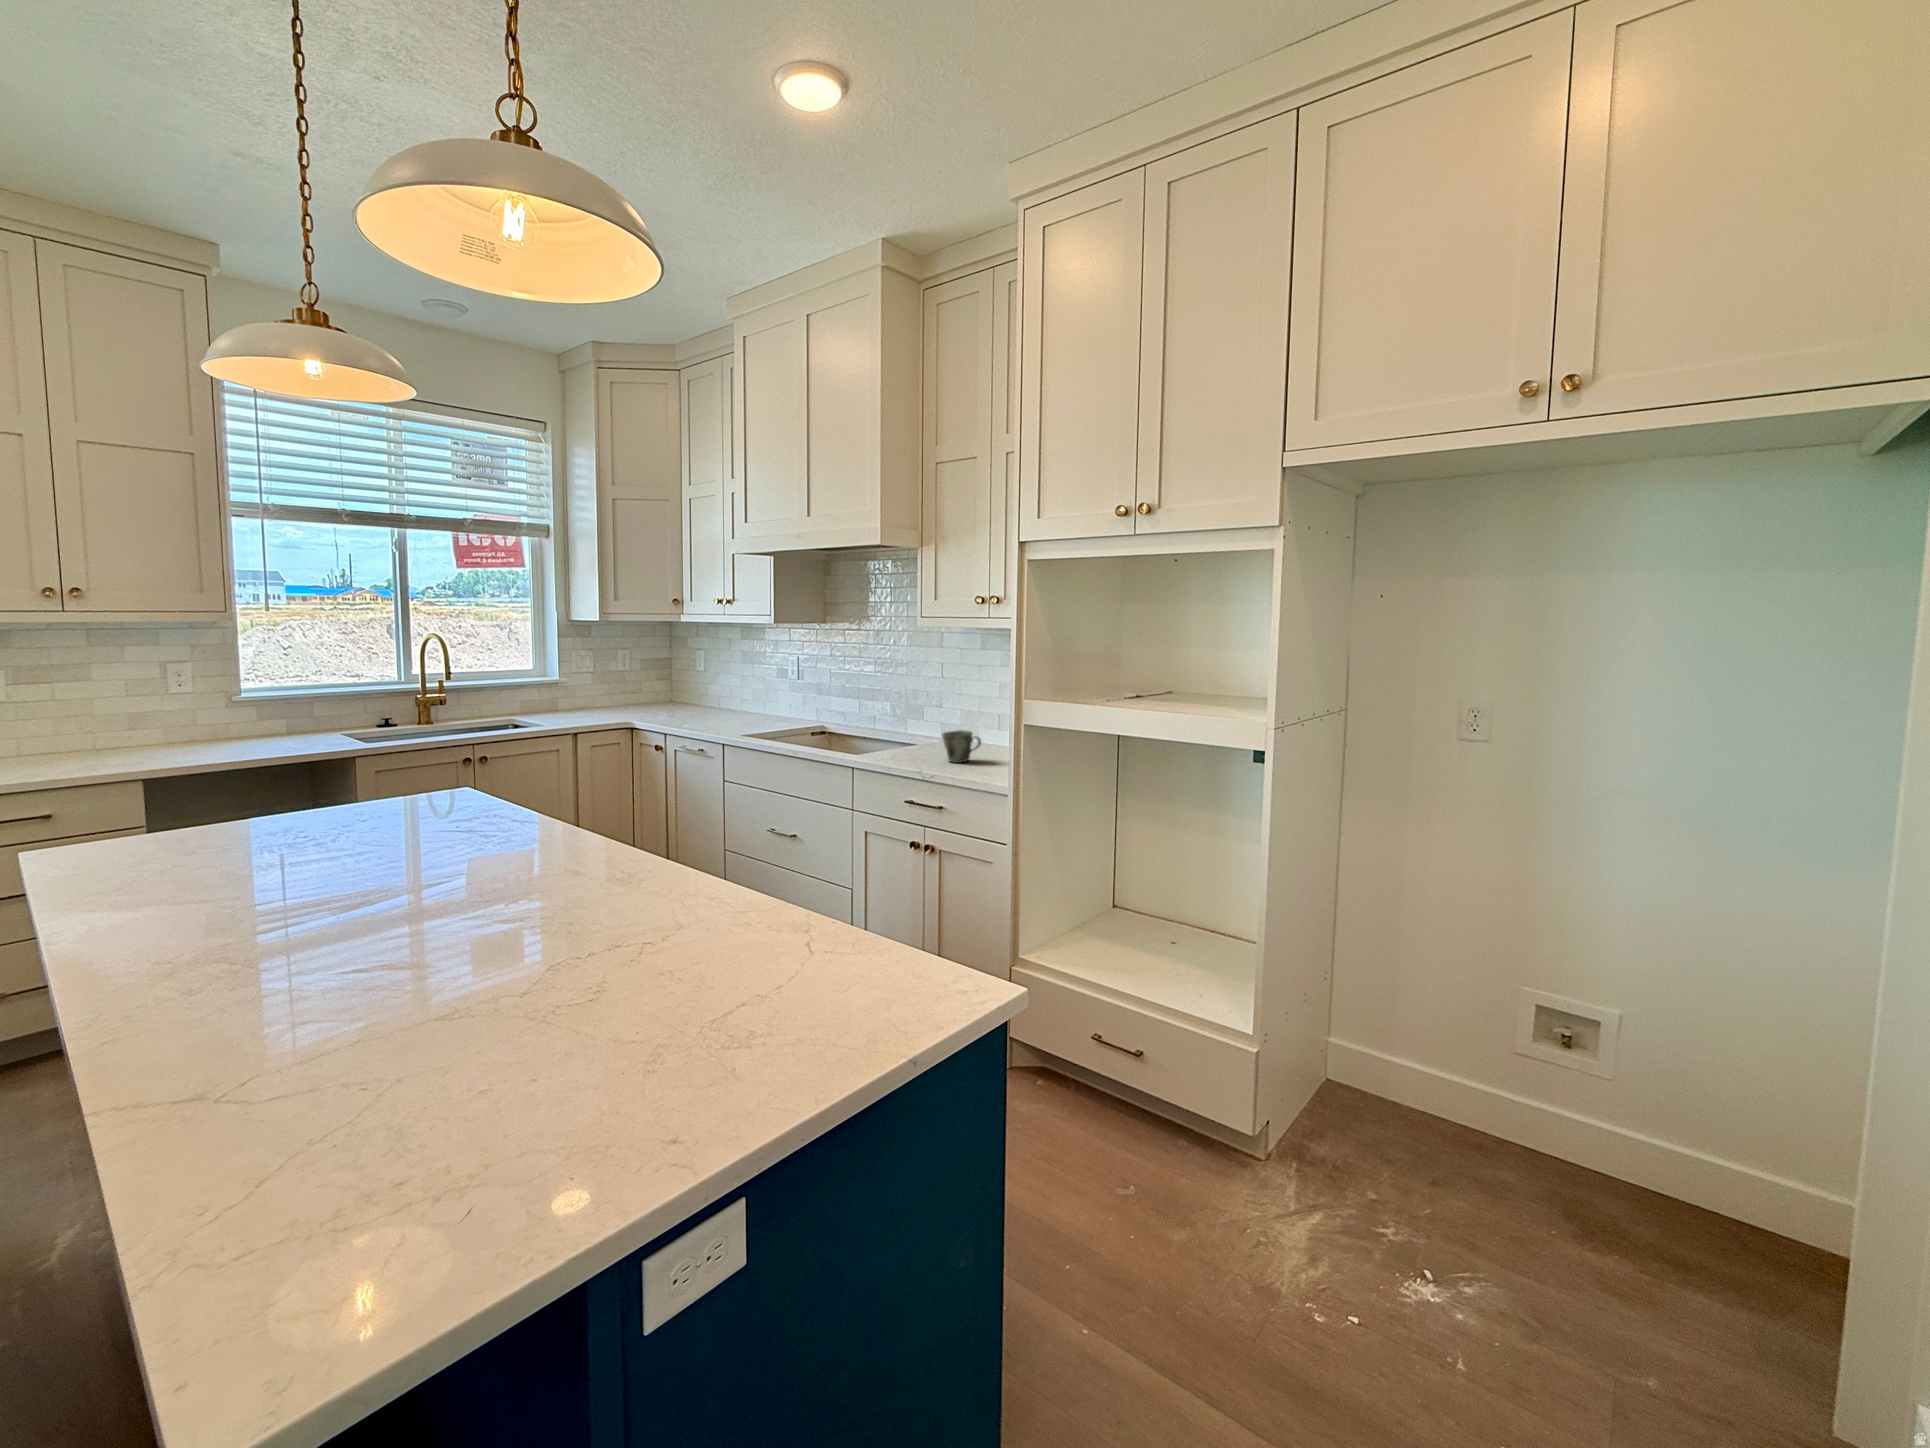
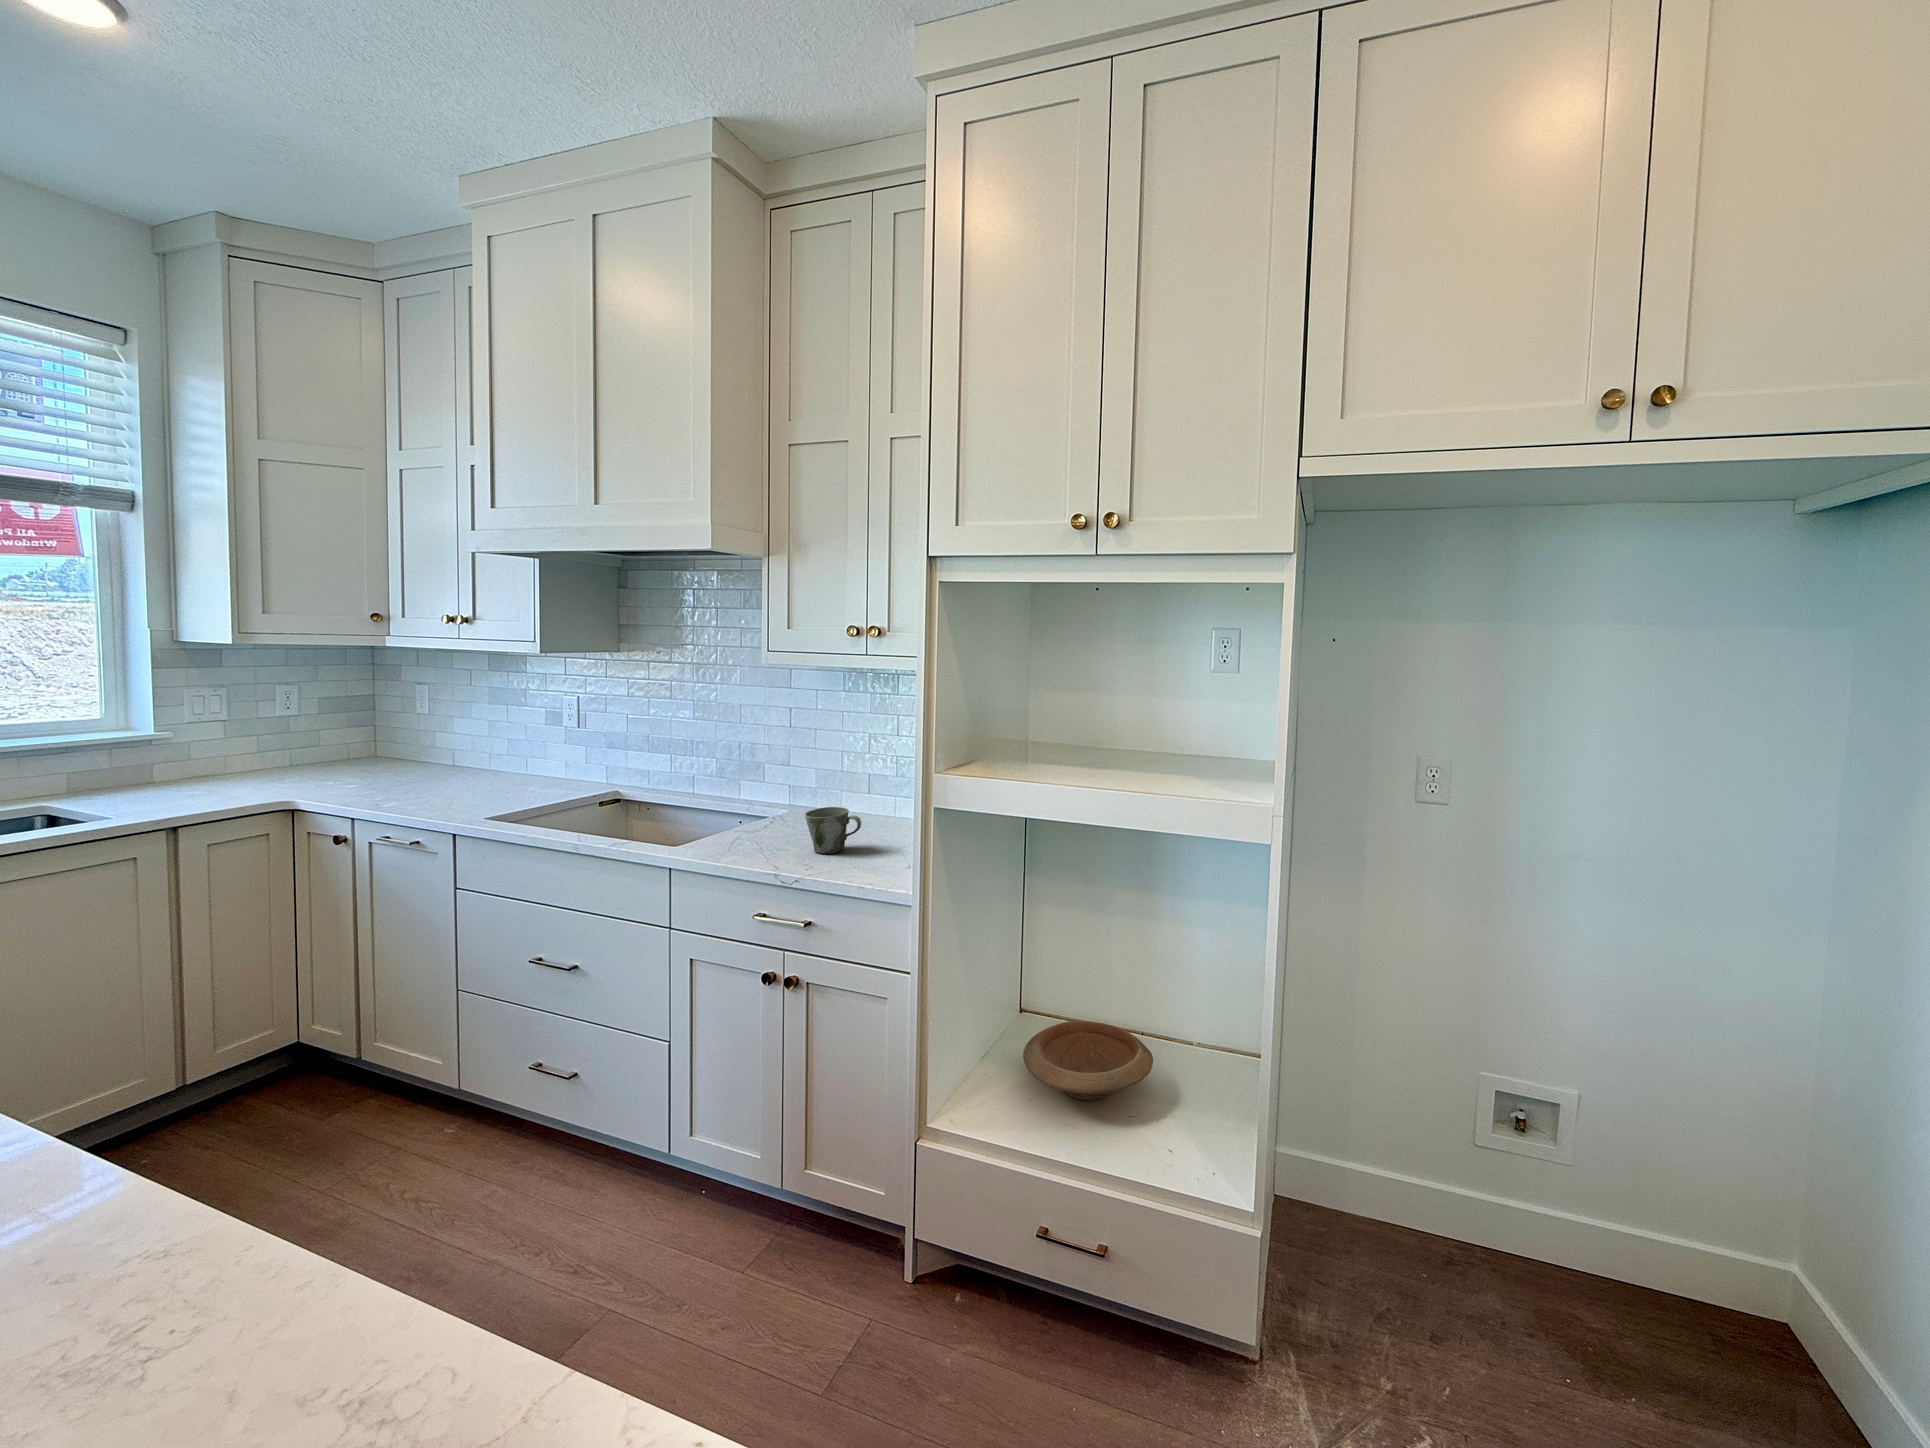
wooden bowl: none [1095,903,1199,956] -> present [1023,1021,1153,1100]

